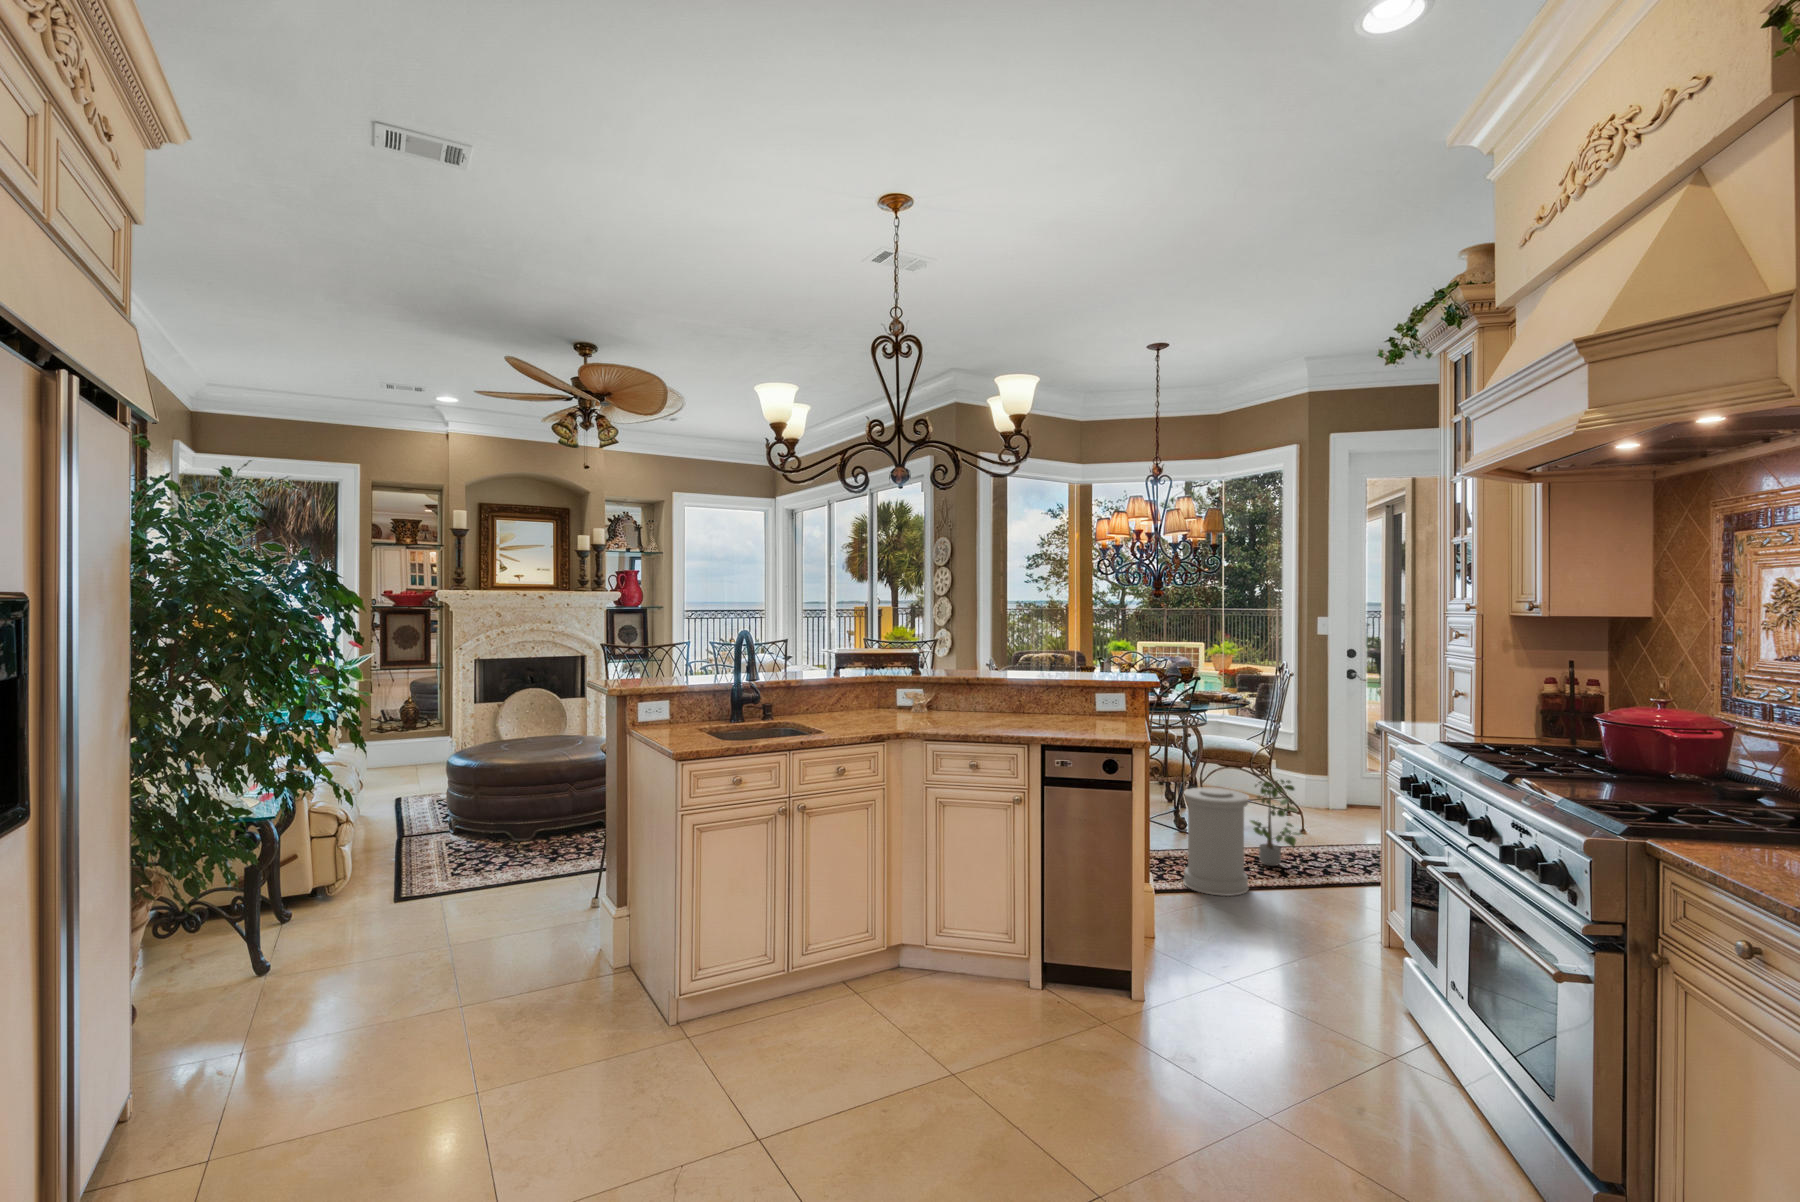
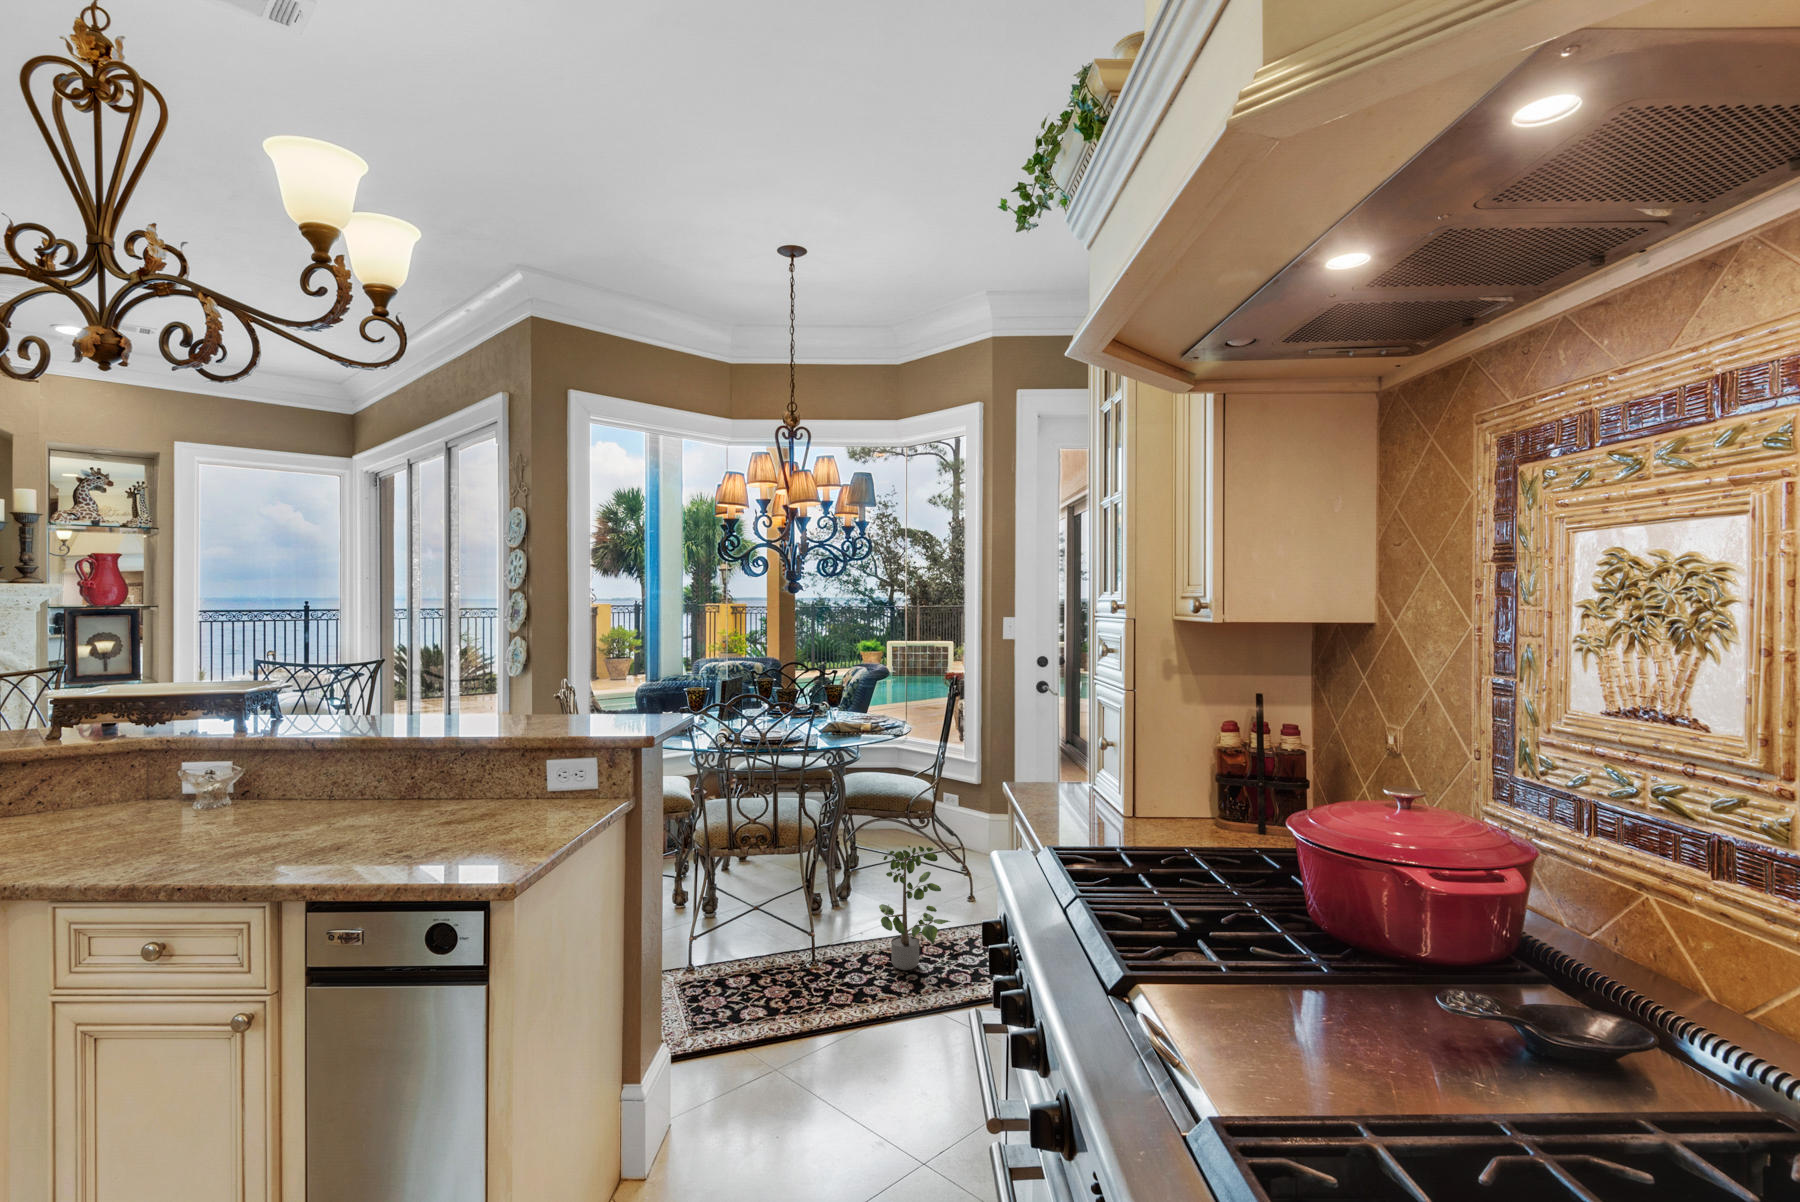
trash can: present [1184,787,1249,896] -> none [763,872,855,1045]

